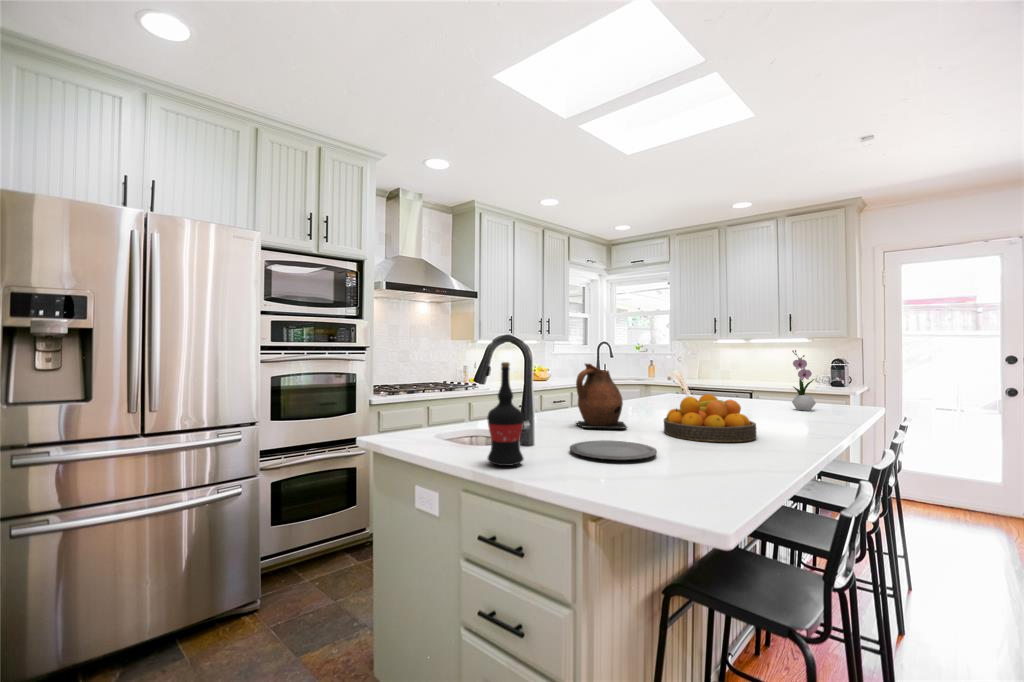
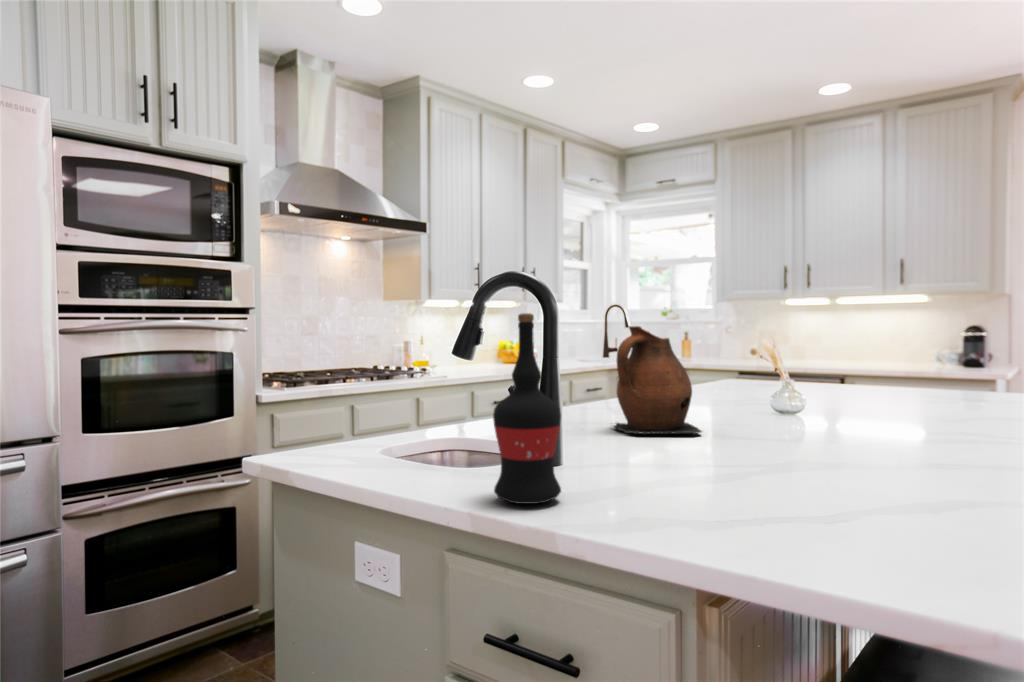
flower arrangement: present [792,350,816,411] -> none [929,307,967,401]
fruit bowl: present [664,394,757,442] -> none [763,374,921,452]
plate: present [570,440,657,460] -> none [629,454,785,487]

